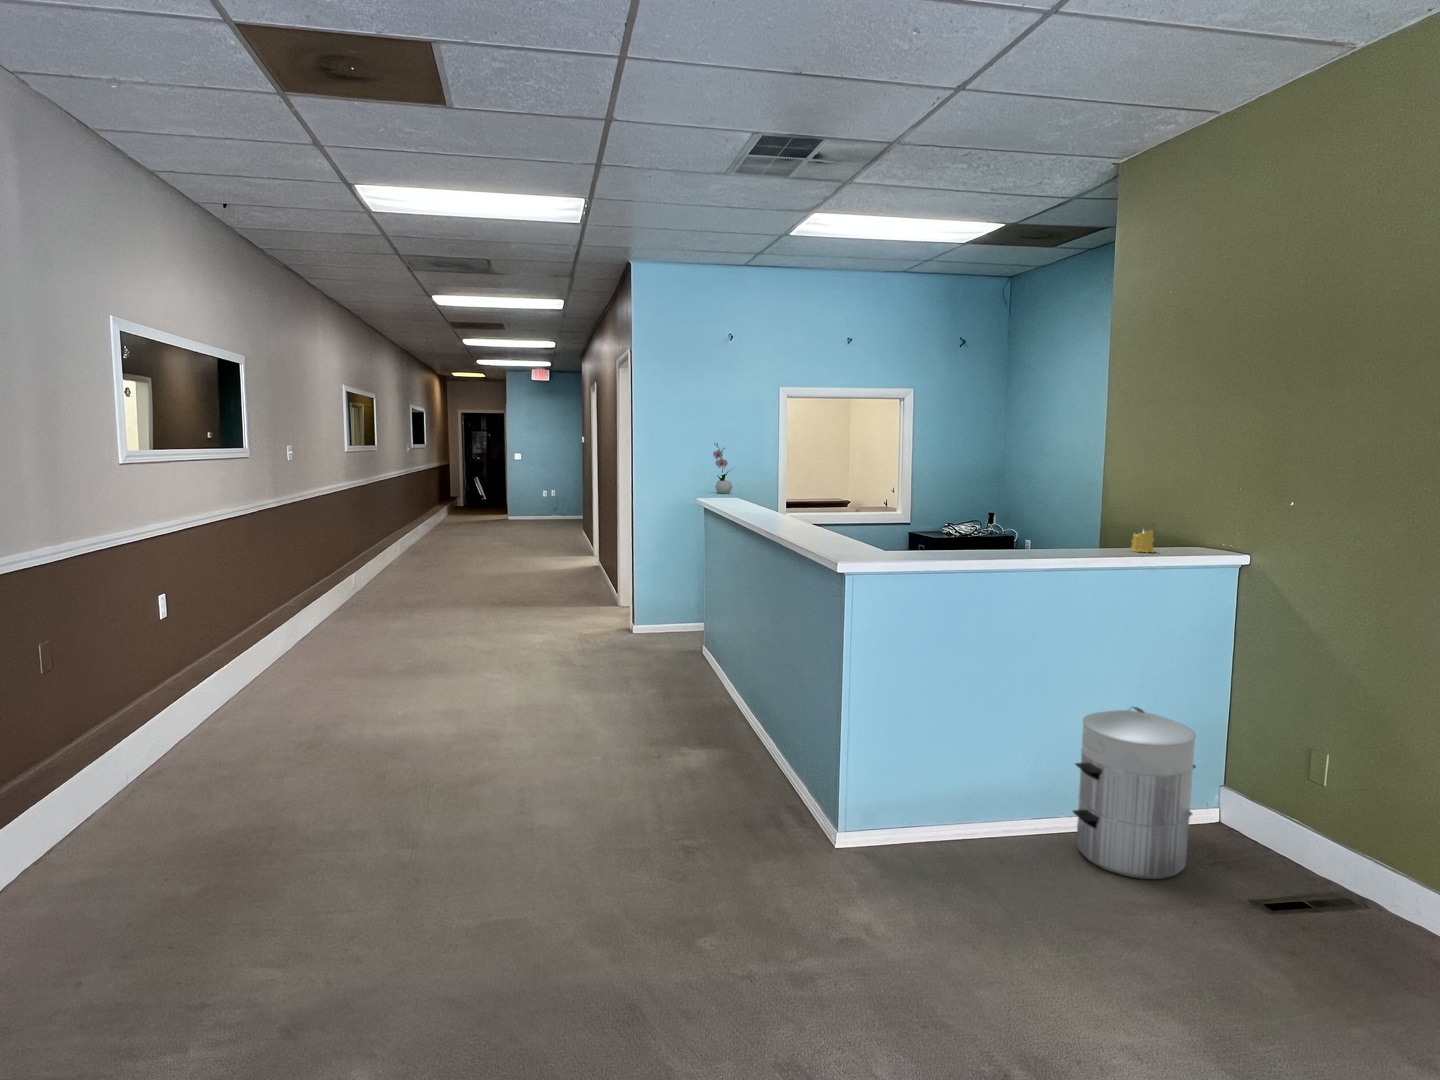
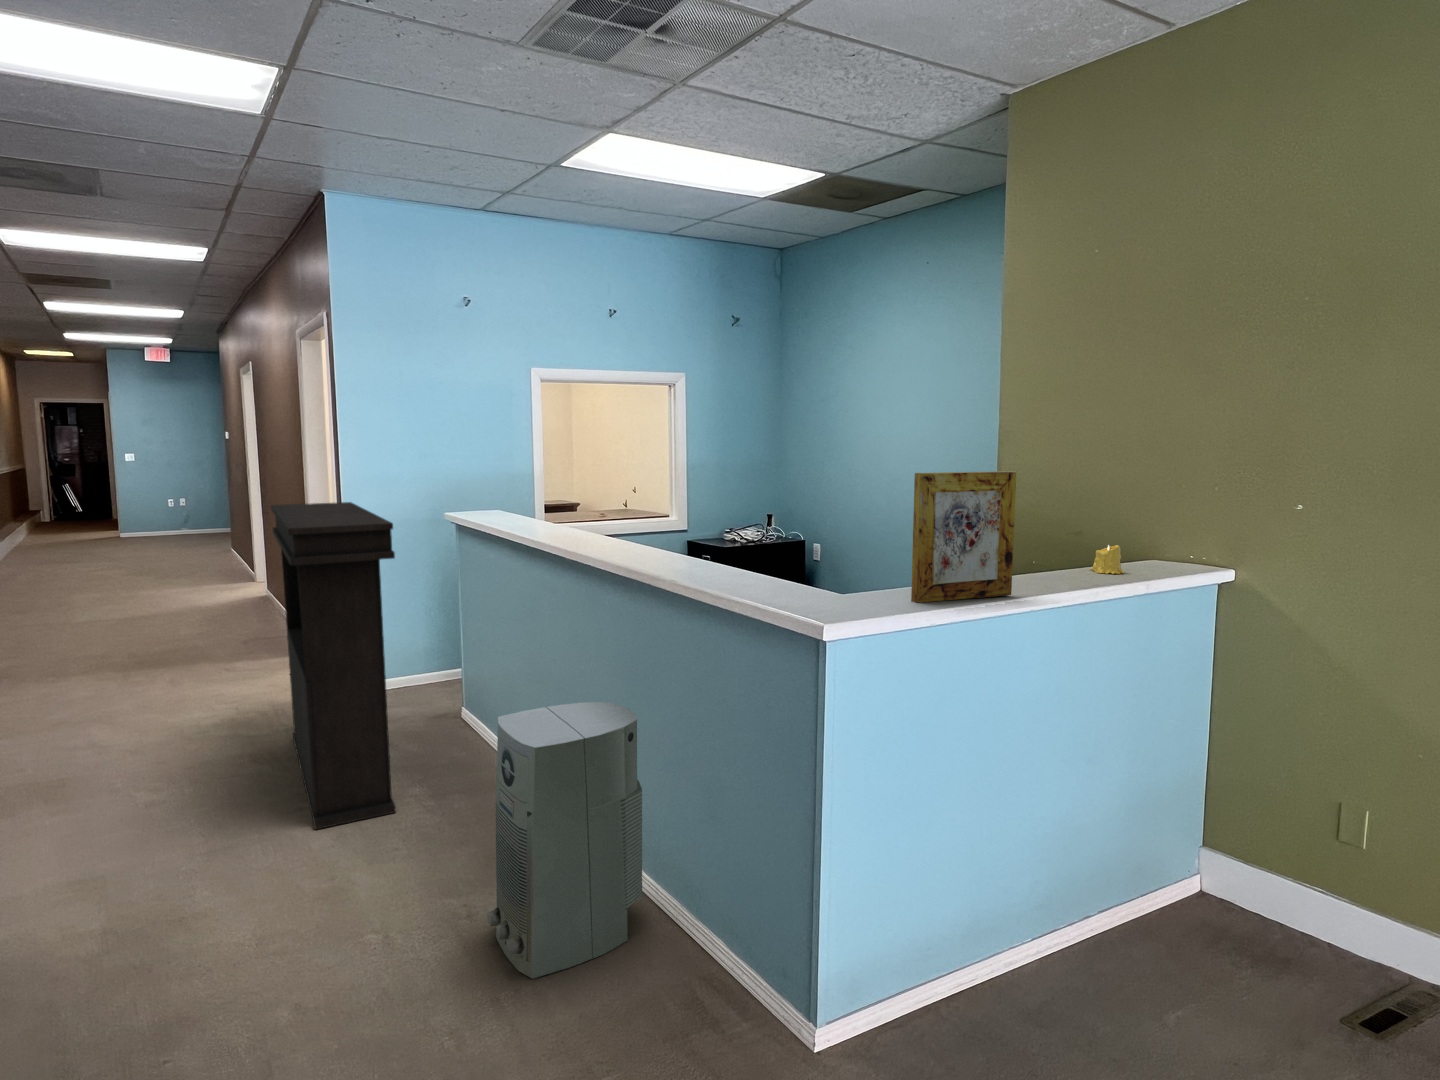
flower arrangement: present [713,443,732,494] -> none [452,440,481,505]
picture frame: none [930,465,1016,555] -> present [911,471,1016,603]
console table: none [580,487,645,699] -> present [271,502,395,830]
air purifier: none [668,618,768,783] -> present [488,702,642,979]
waste bin: present [1073,707,1196,879] -> none [1096,784,1256,1017]

